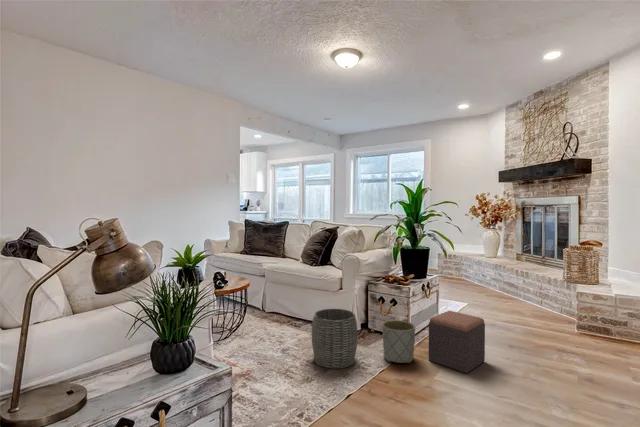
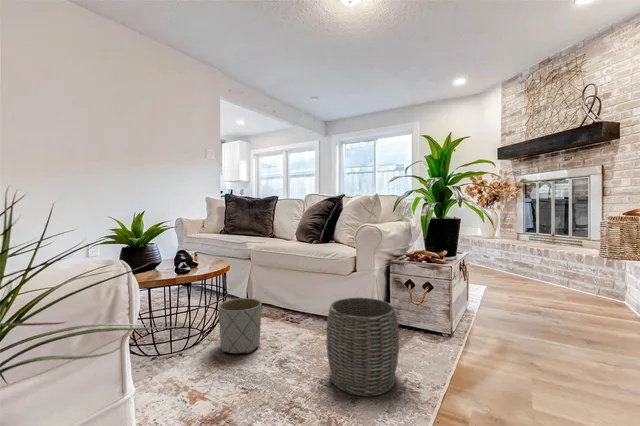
footstool: present [429,311,485,373] -> none [501,296,582,395]
planter: present [382,320,415,363] -> present [218,298,262,353]

